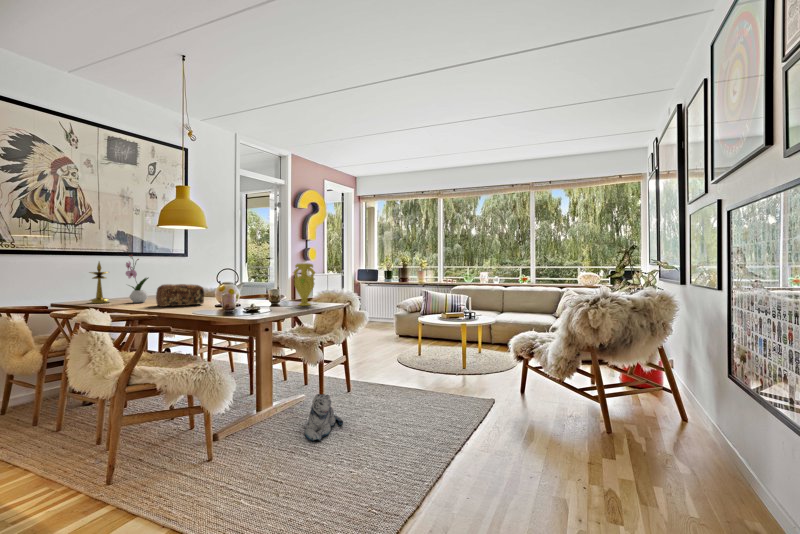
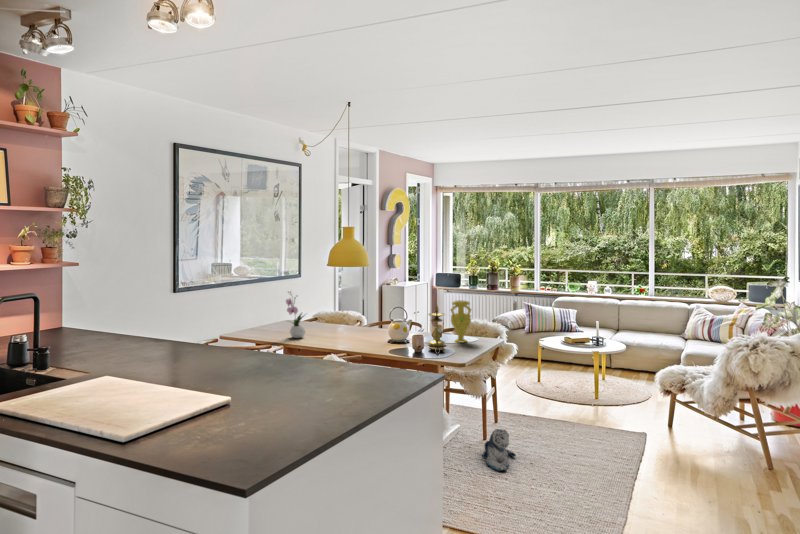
candlestick: present [90,262,109,303] -> present [428,304,445,346]
bread loaf: present [156,284,204,307] -> none [325,322,367,345]

